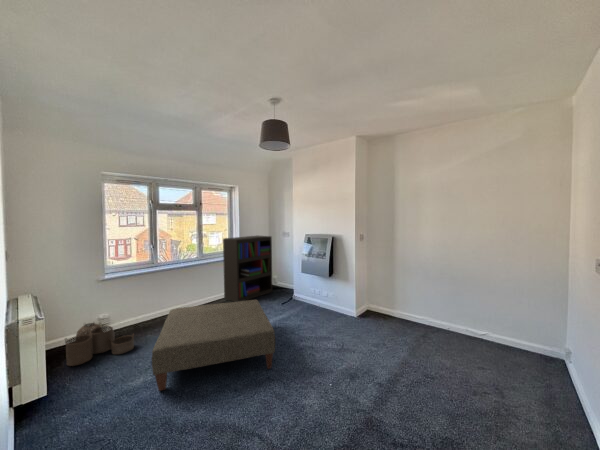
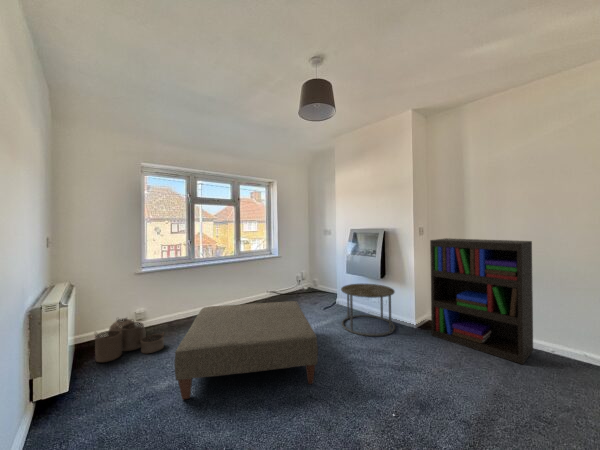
bookshelf: present [223,236,272,302] -> present [430,238,533,364]
side table: none [296,281,340,326] -> present [341,284,395,336]

